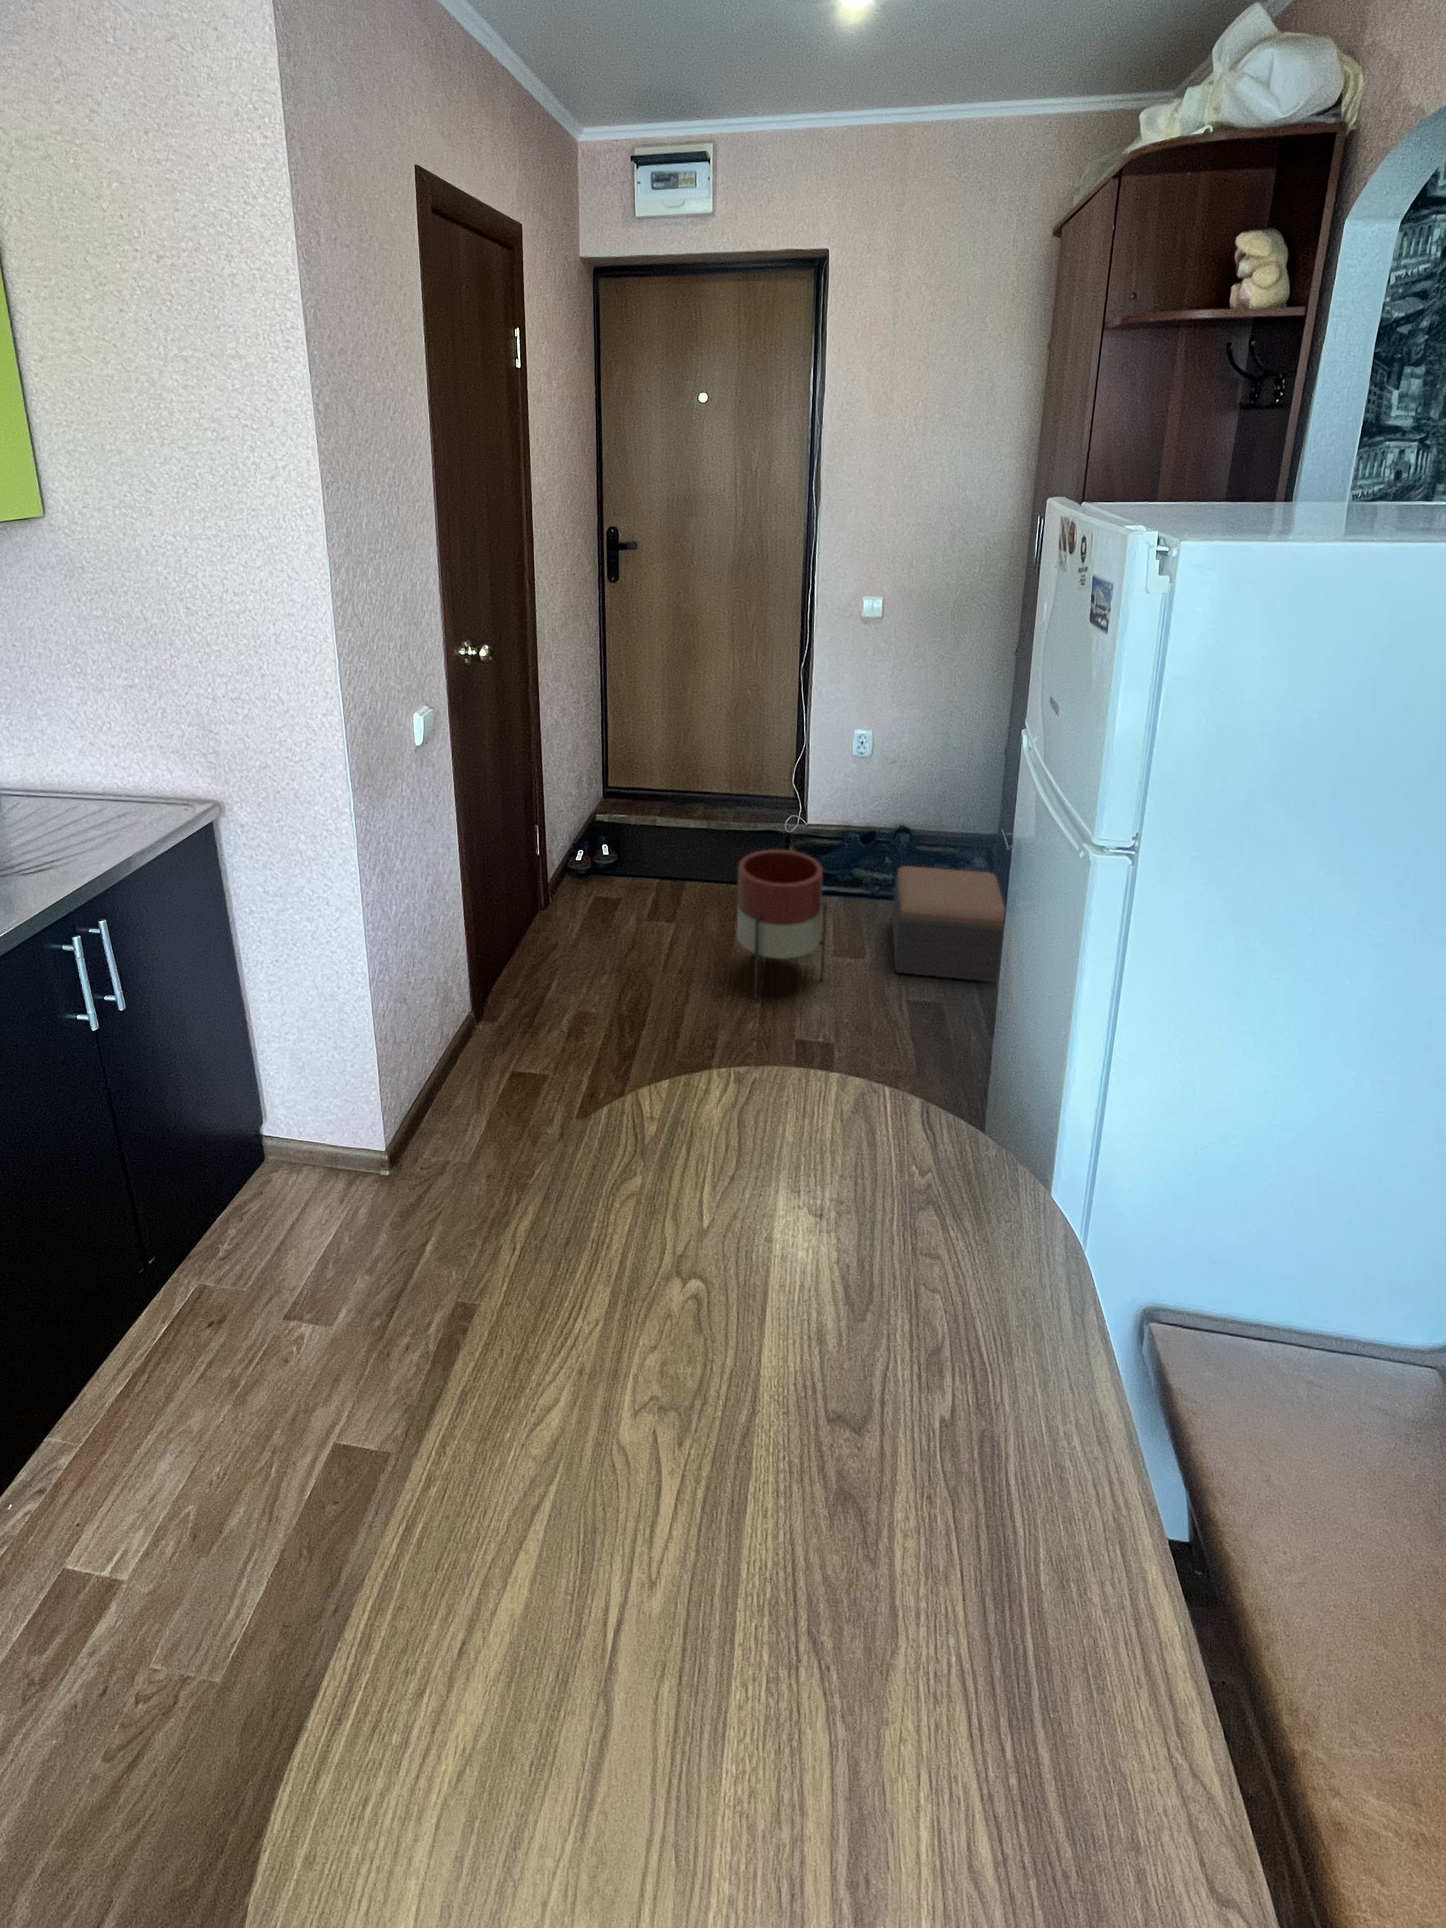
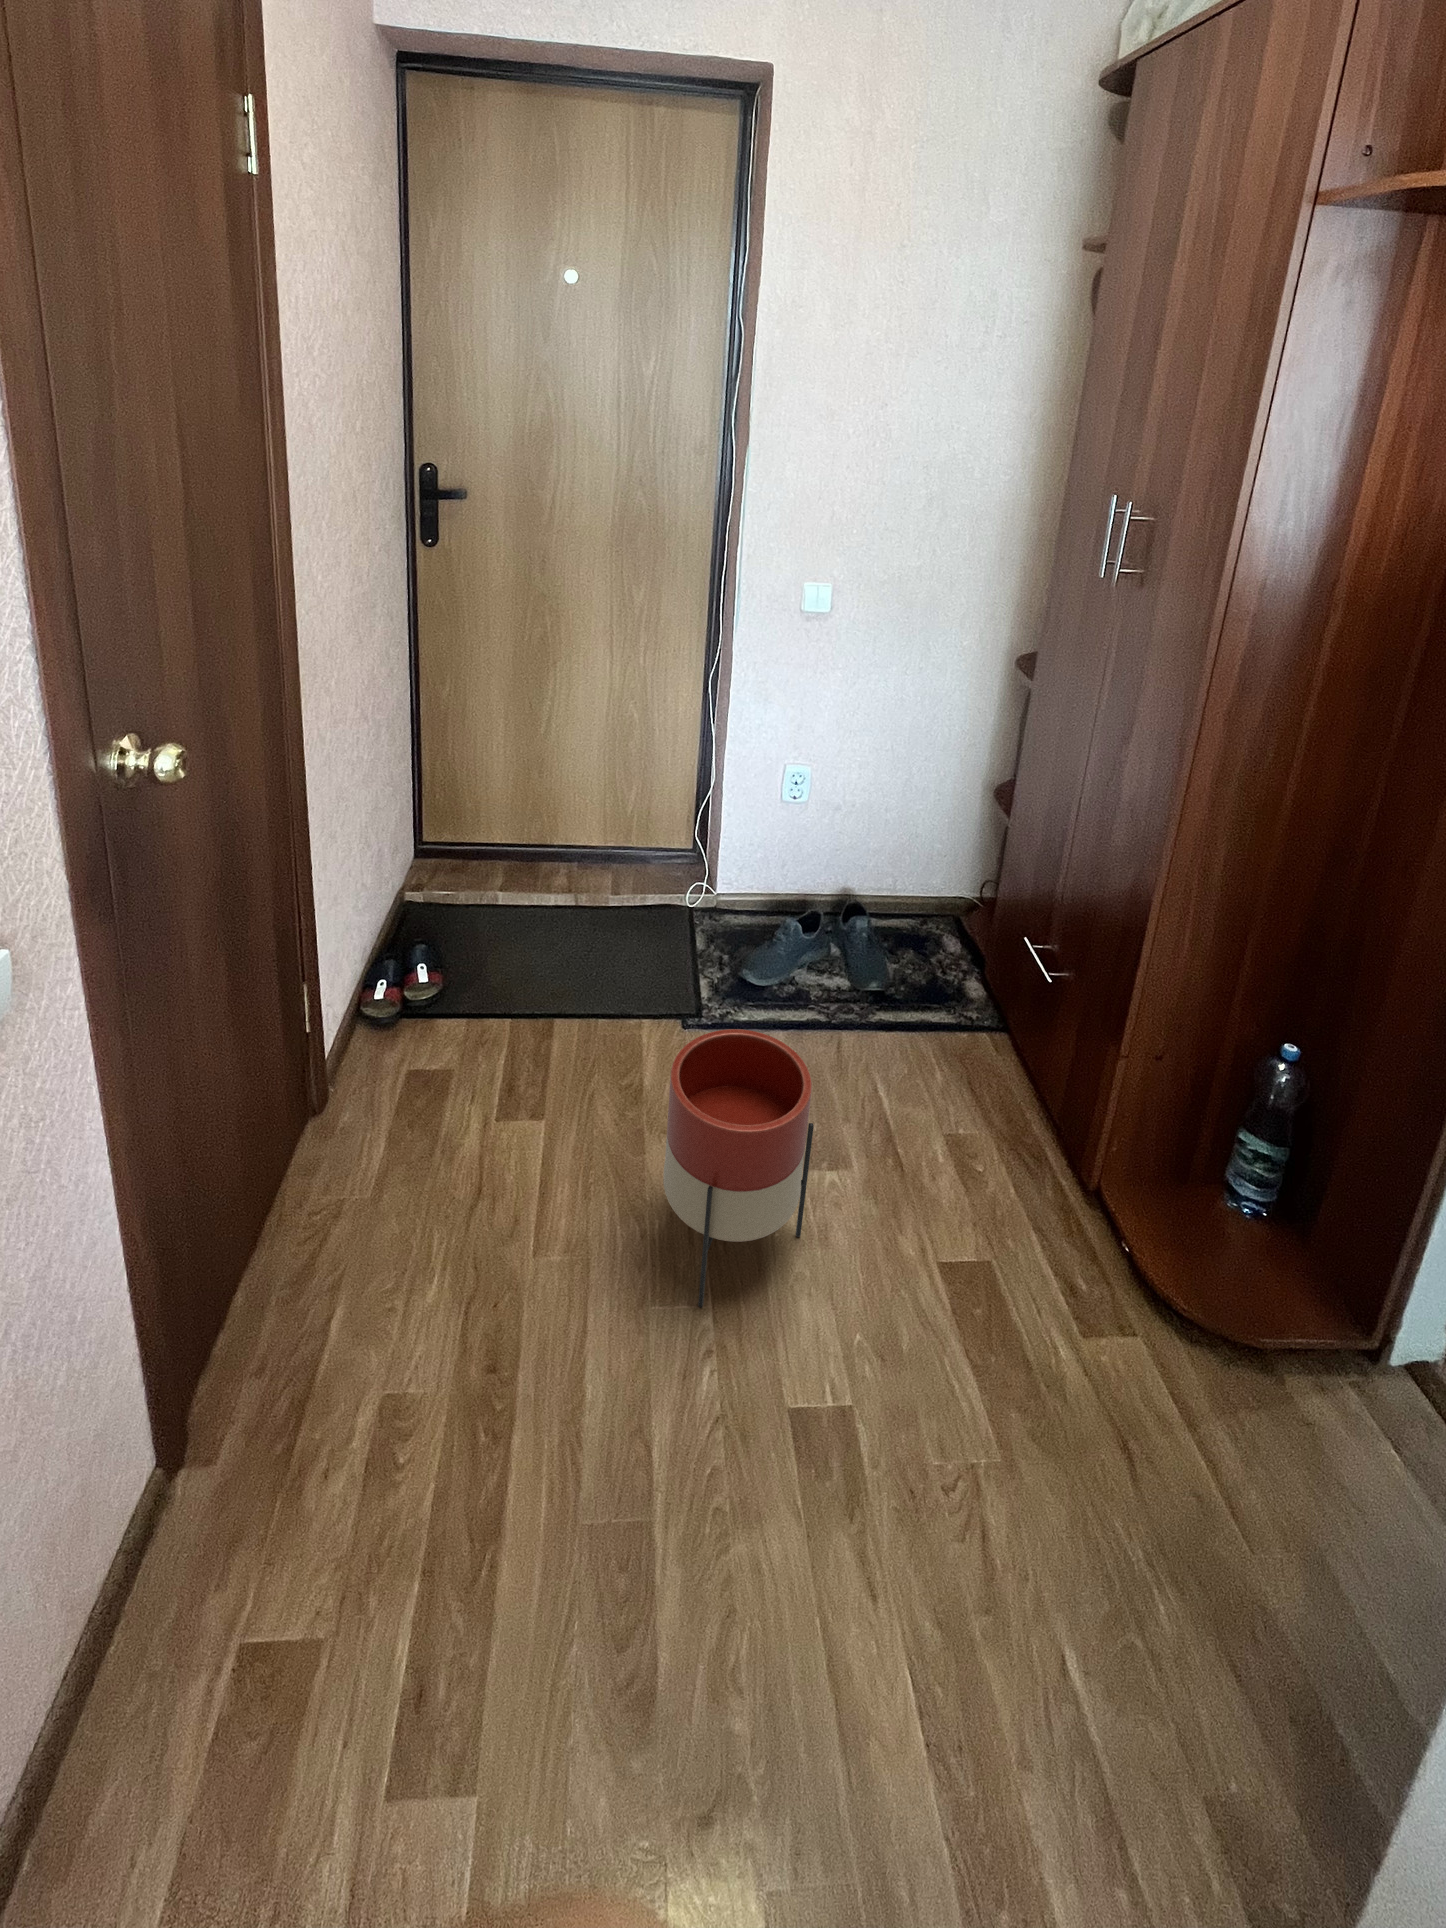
footstool: present [892,866,1005,982] -> none [871,1006,1075,1199]

